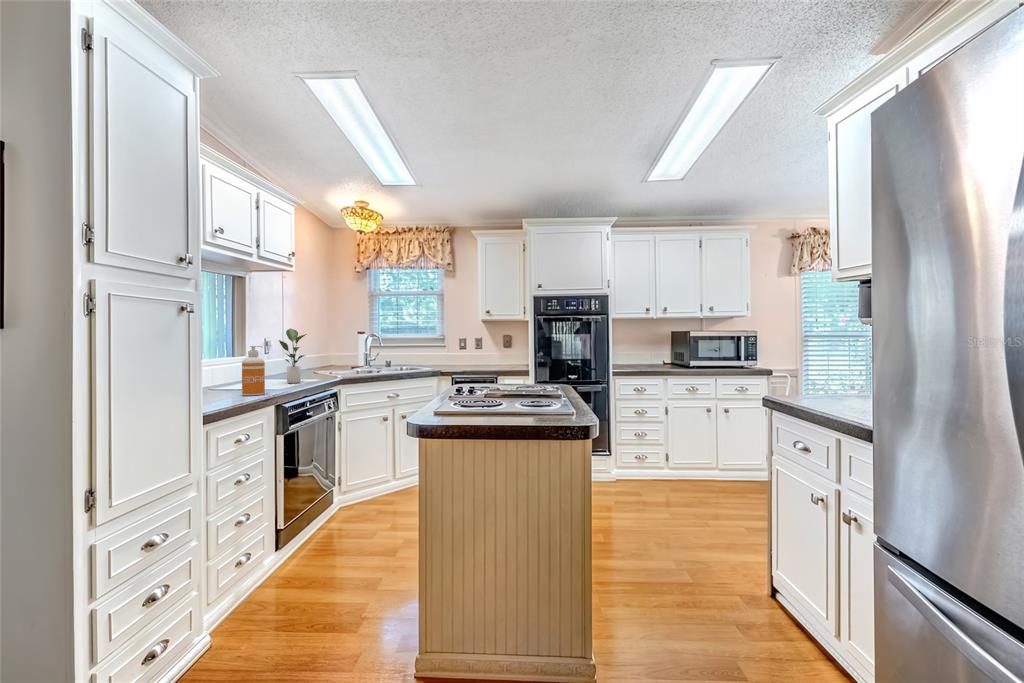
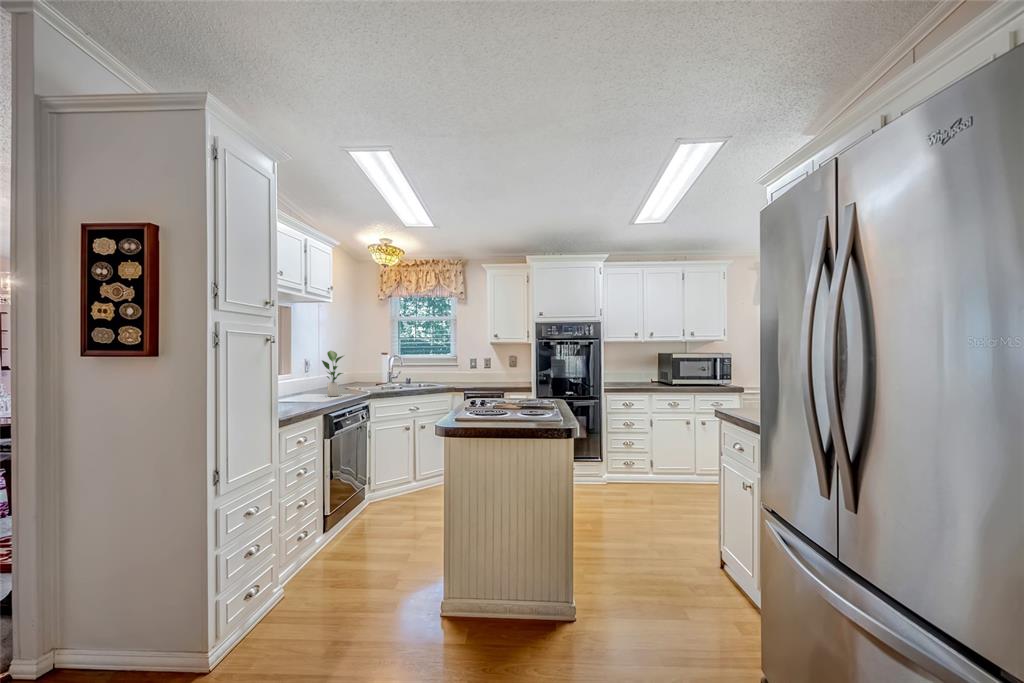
soap dispenser: present [242,346,265,395] -> none [297,366,315,406]

